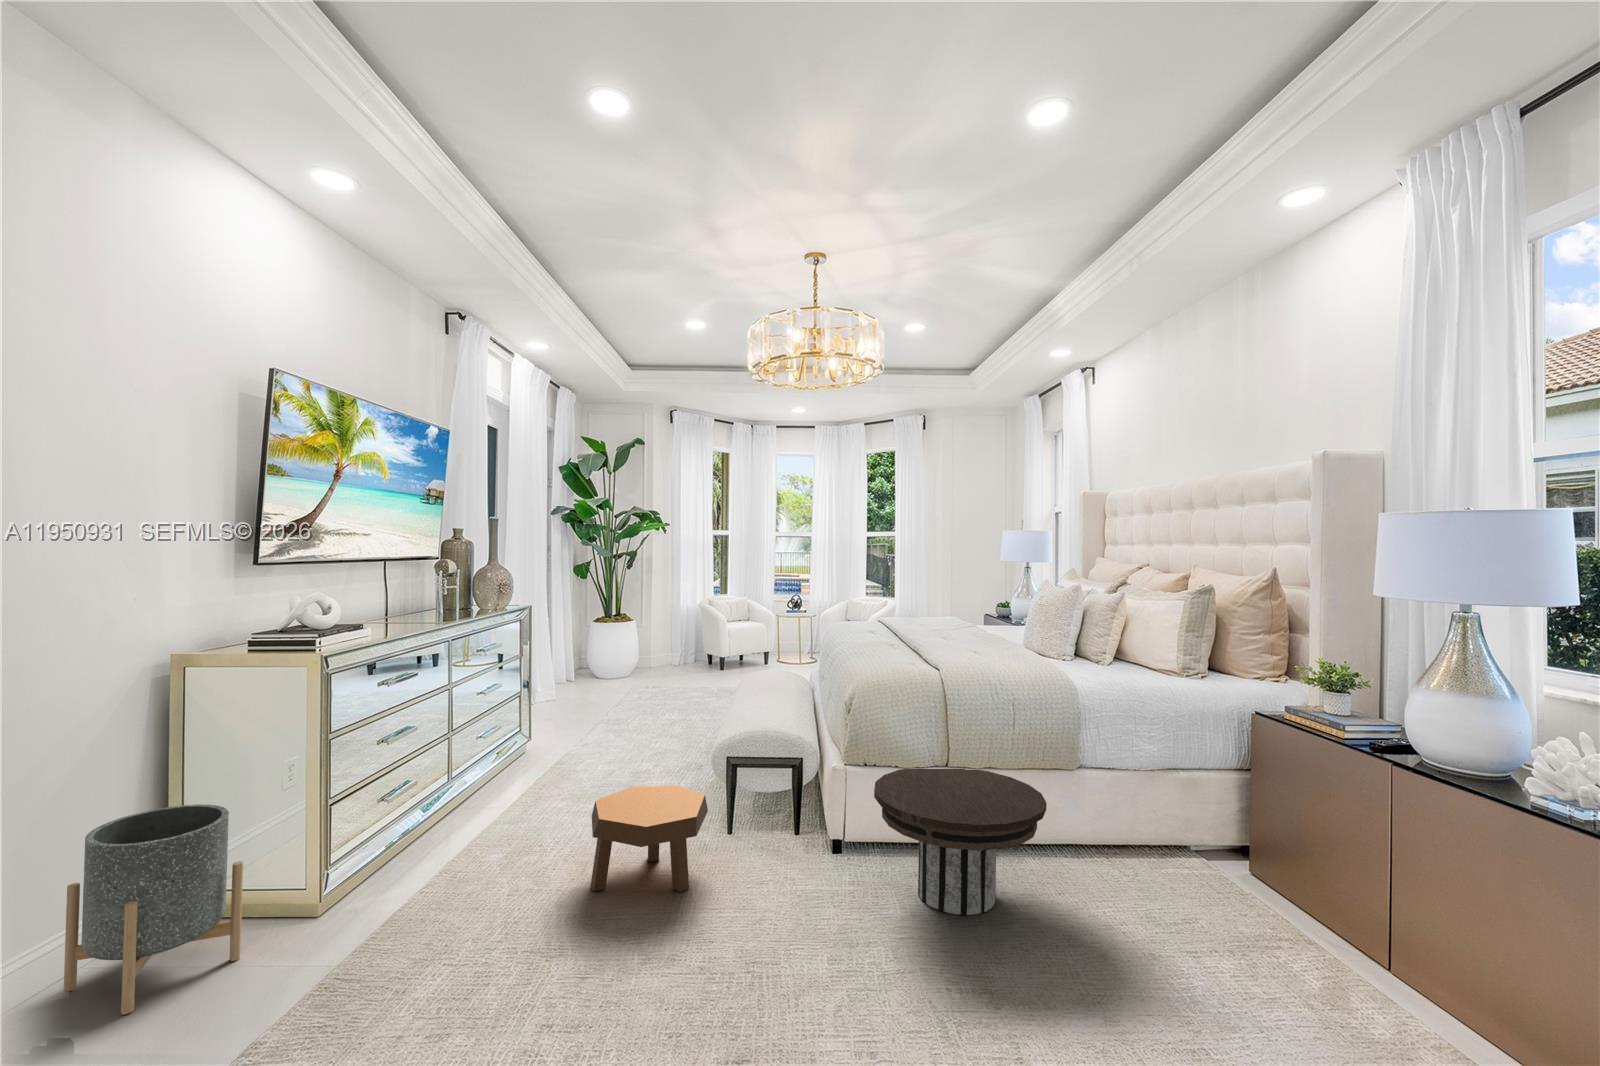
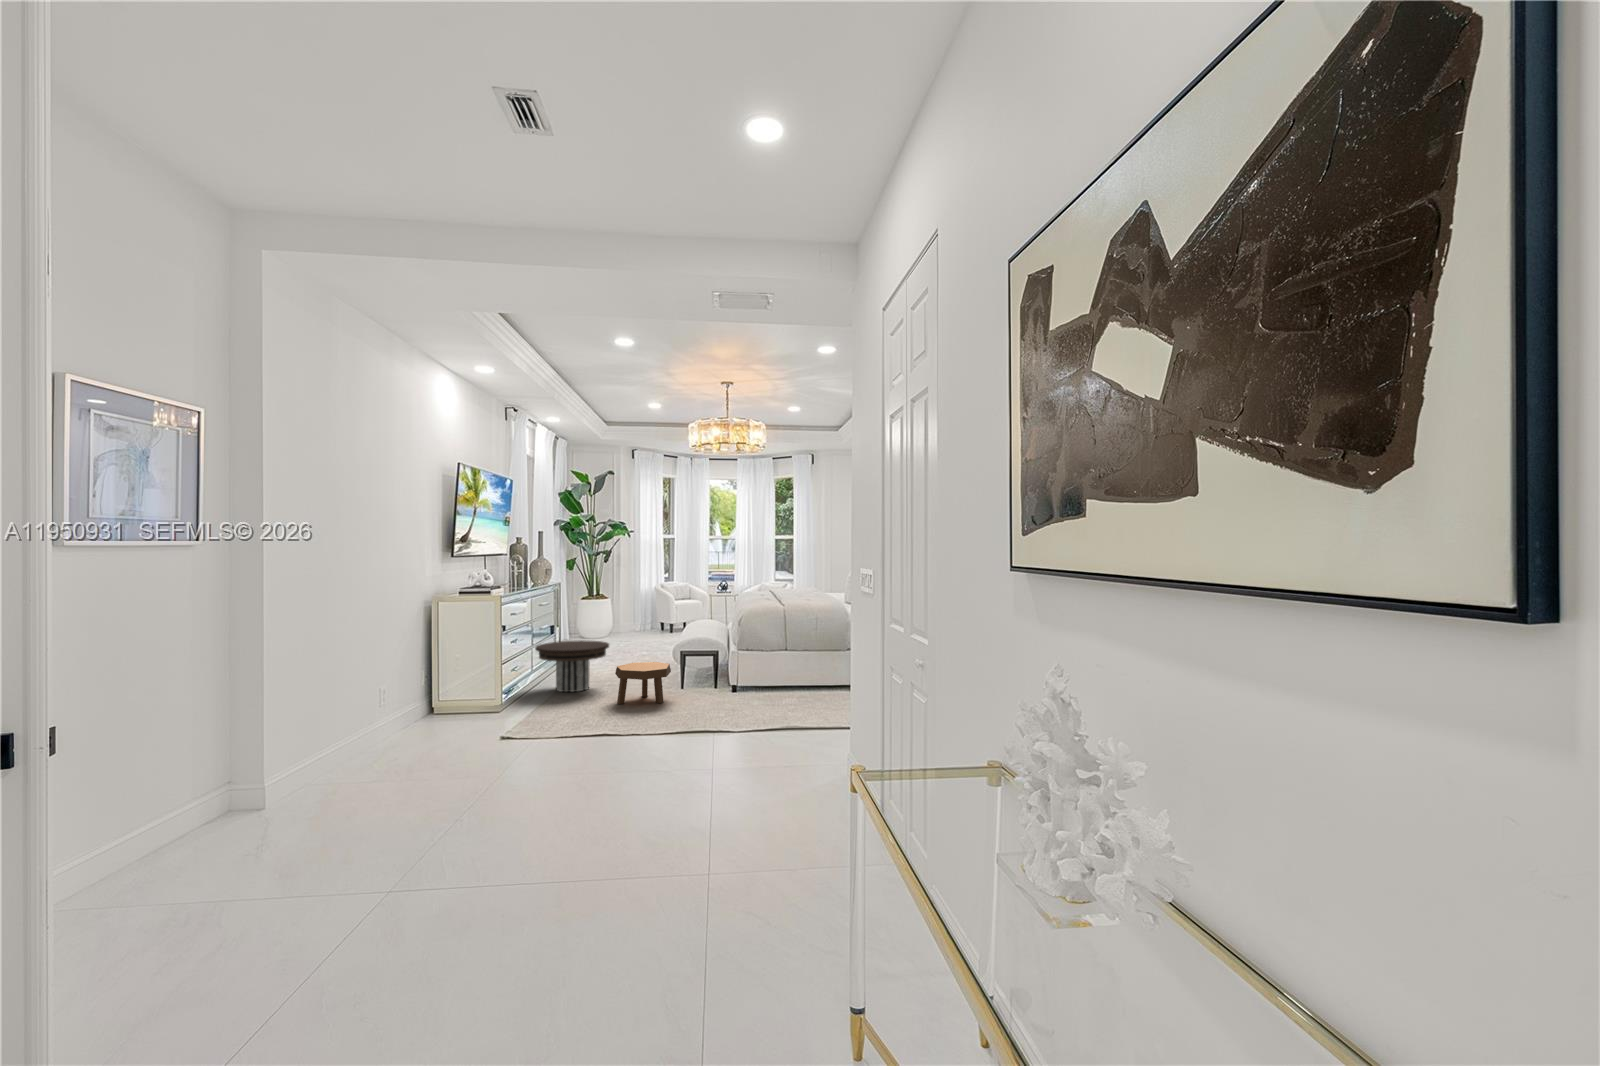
side table: present [874,769,1047,915] -> present [535,640,609,692]
planter: present [64,805,243,1015] -> none [412,659,475,731]

